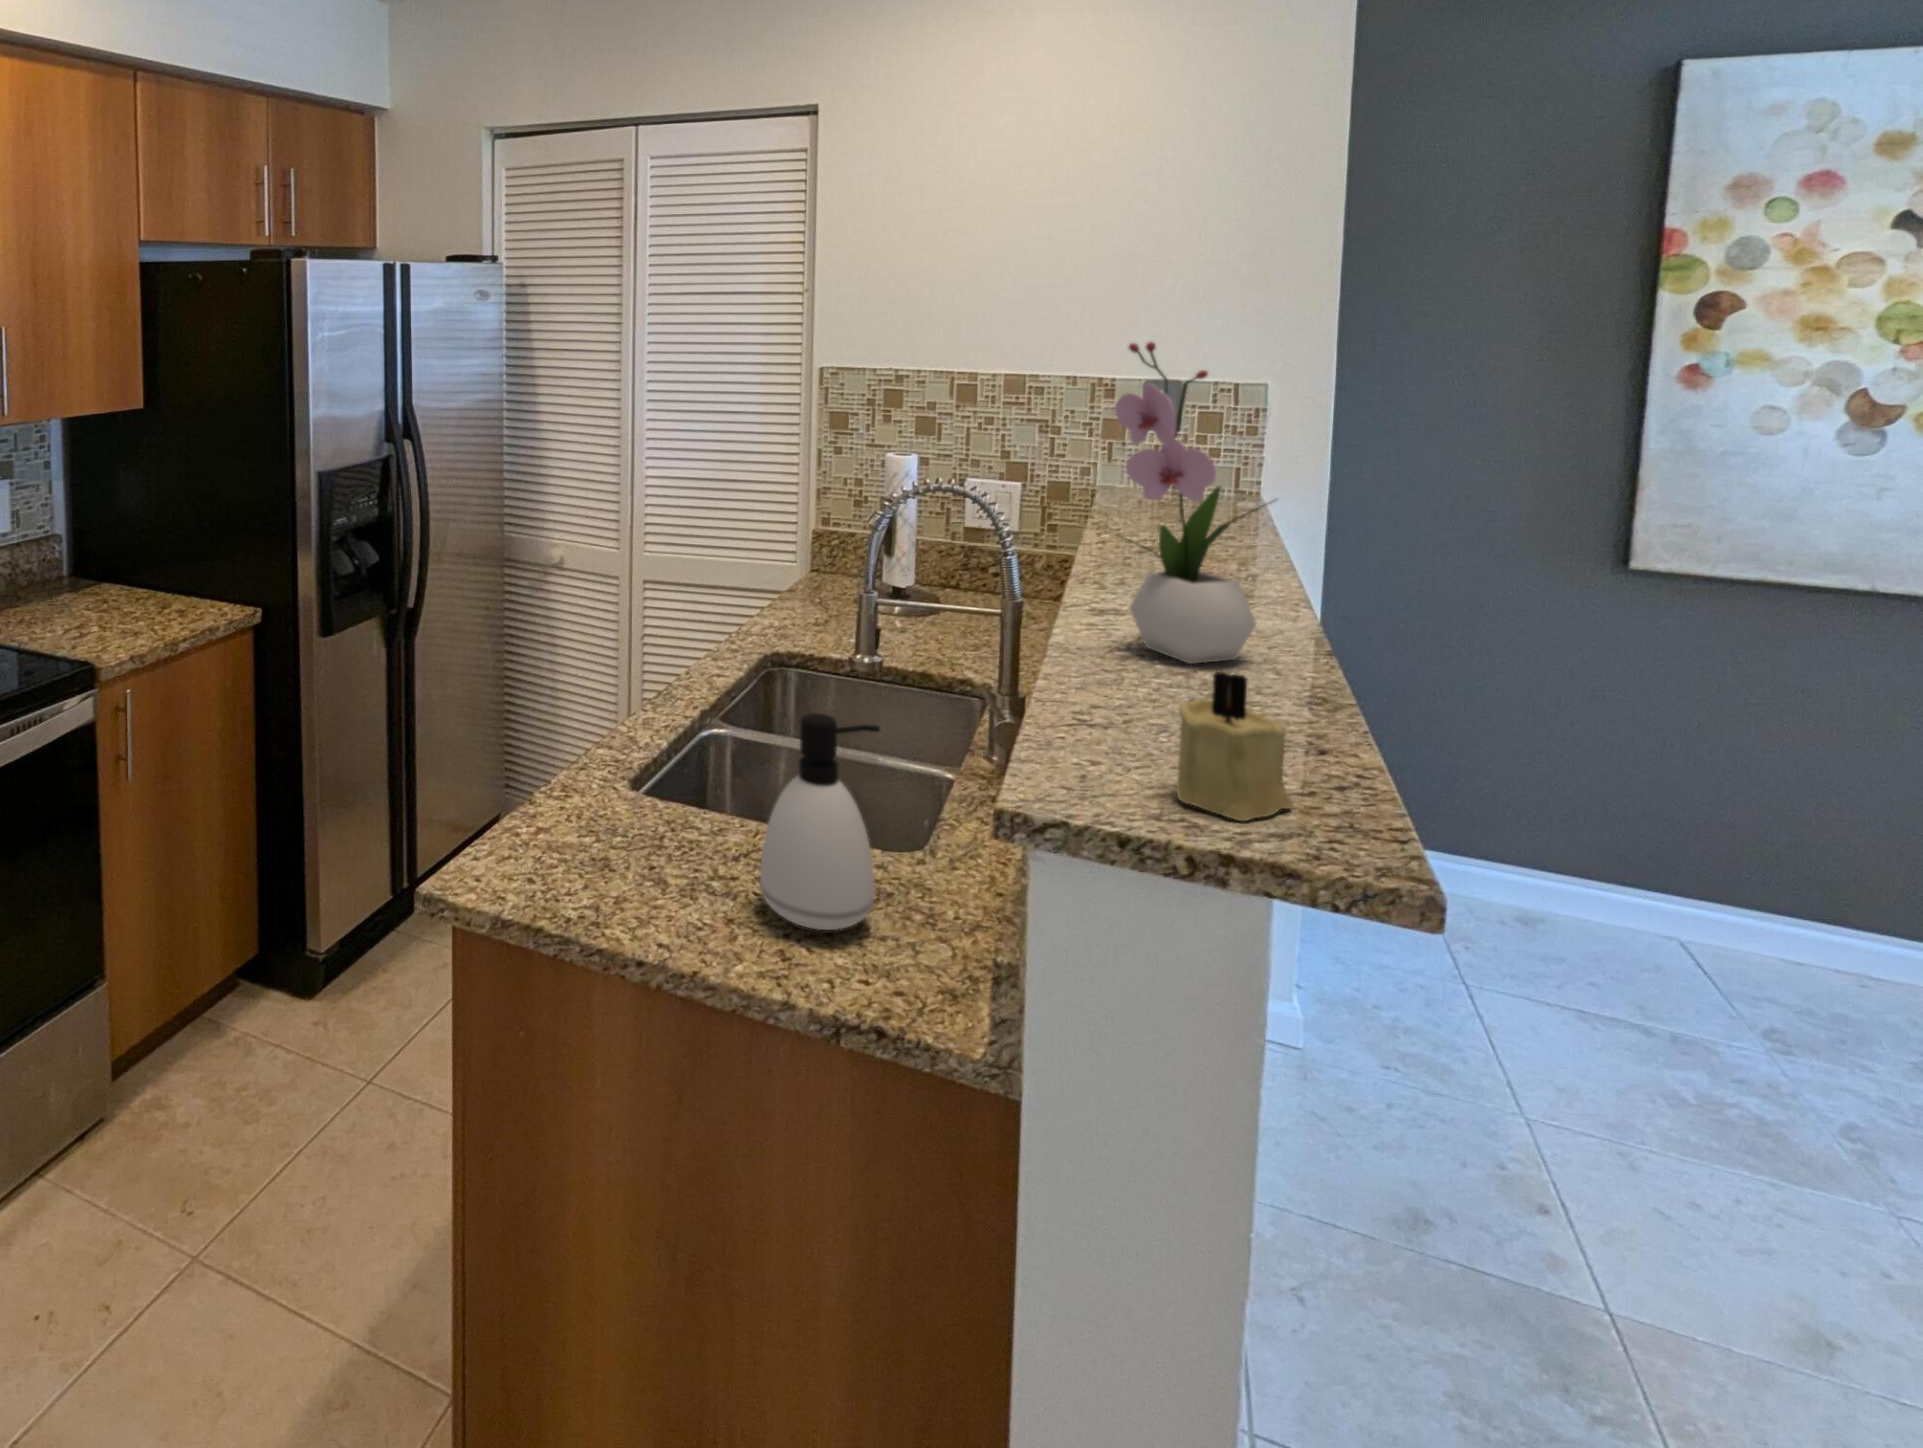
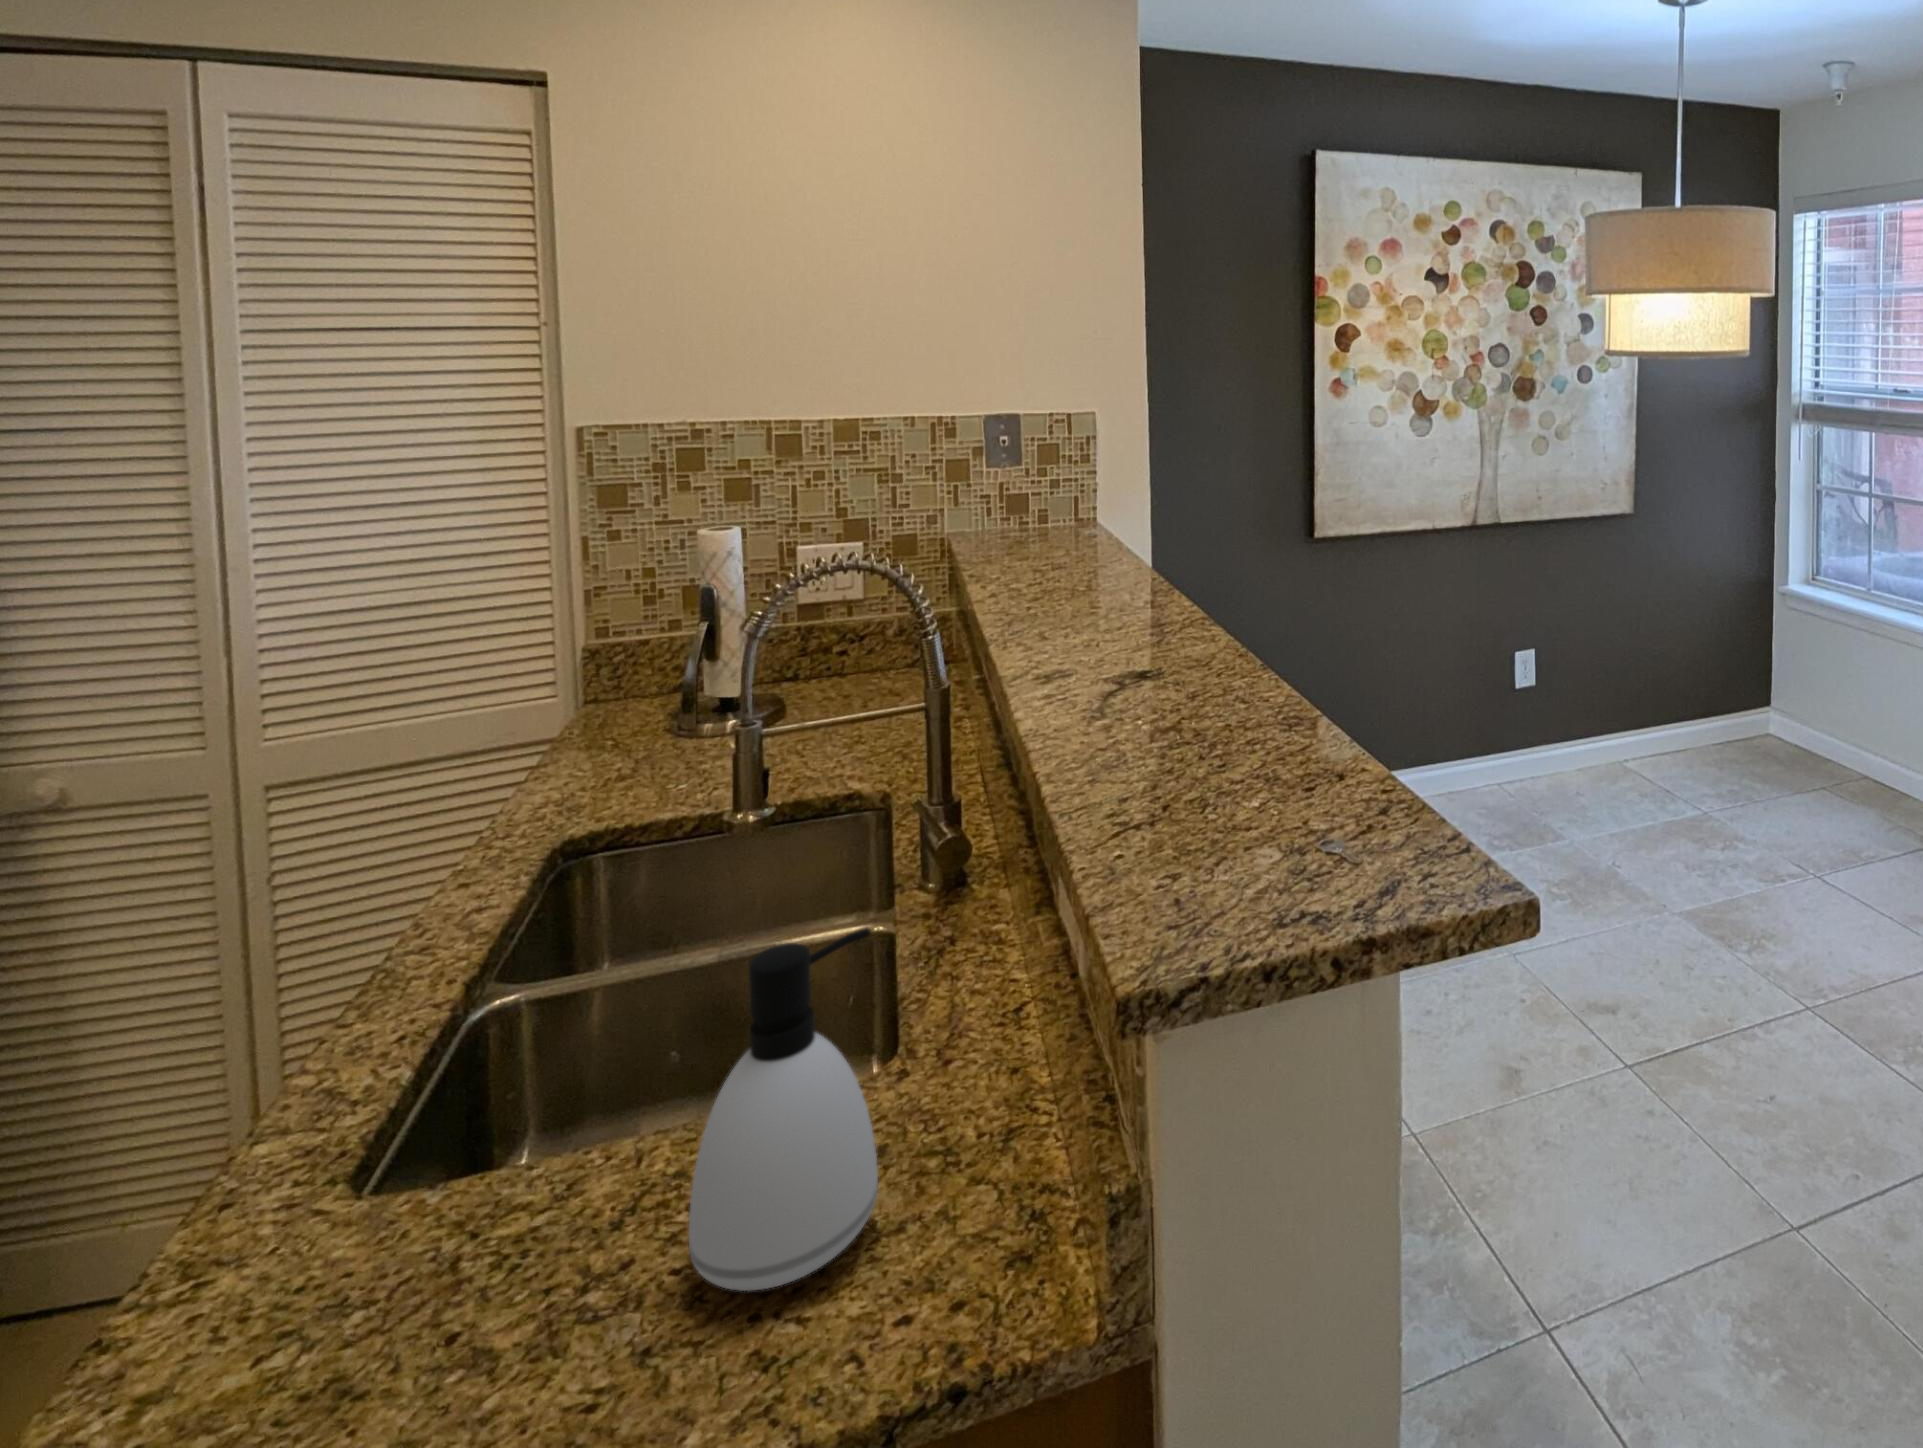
flower arrangement: present [1115,342,1261,664] -> none [1088,373,1238,718]
candle: present [1177,672,1292,821] -> none [1281,729,1386,895]

